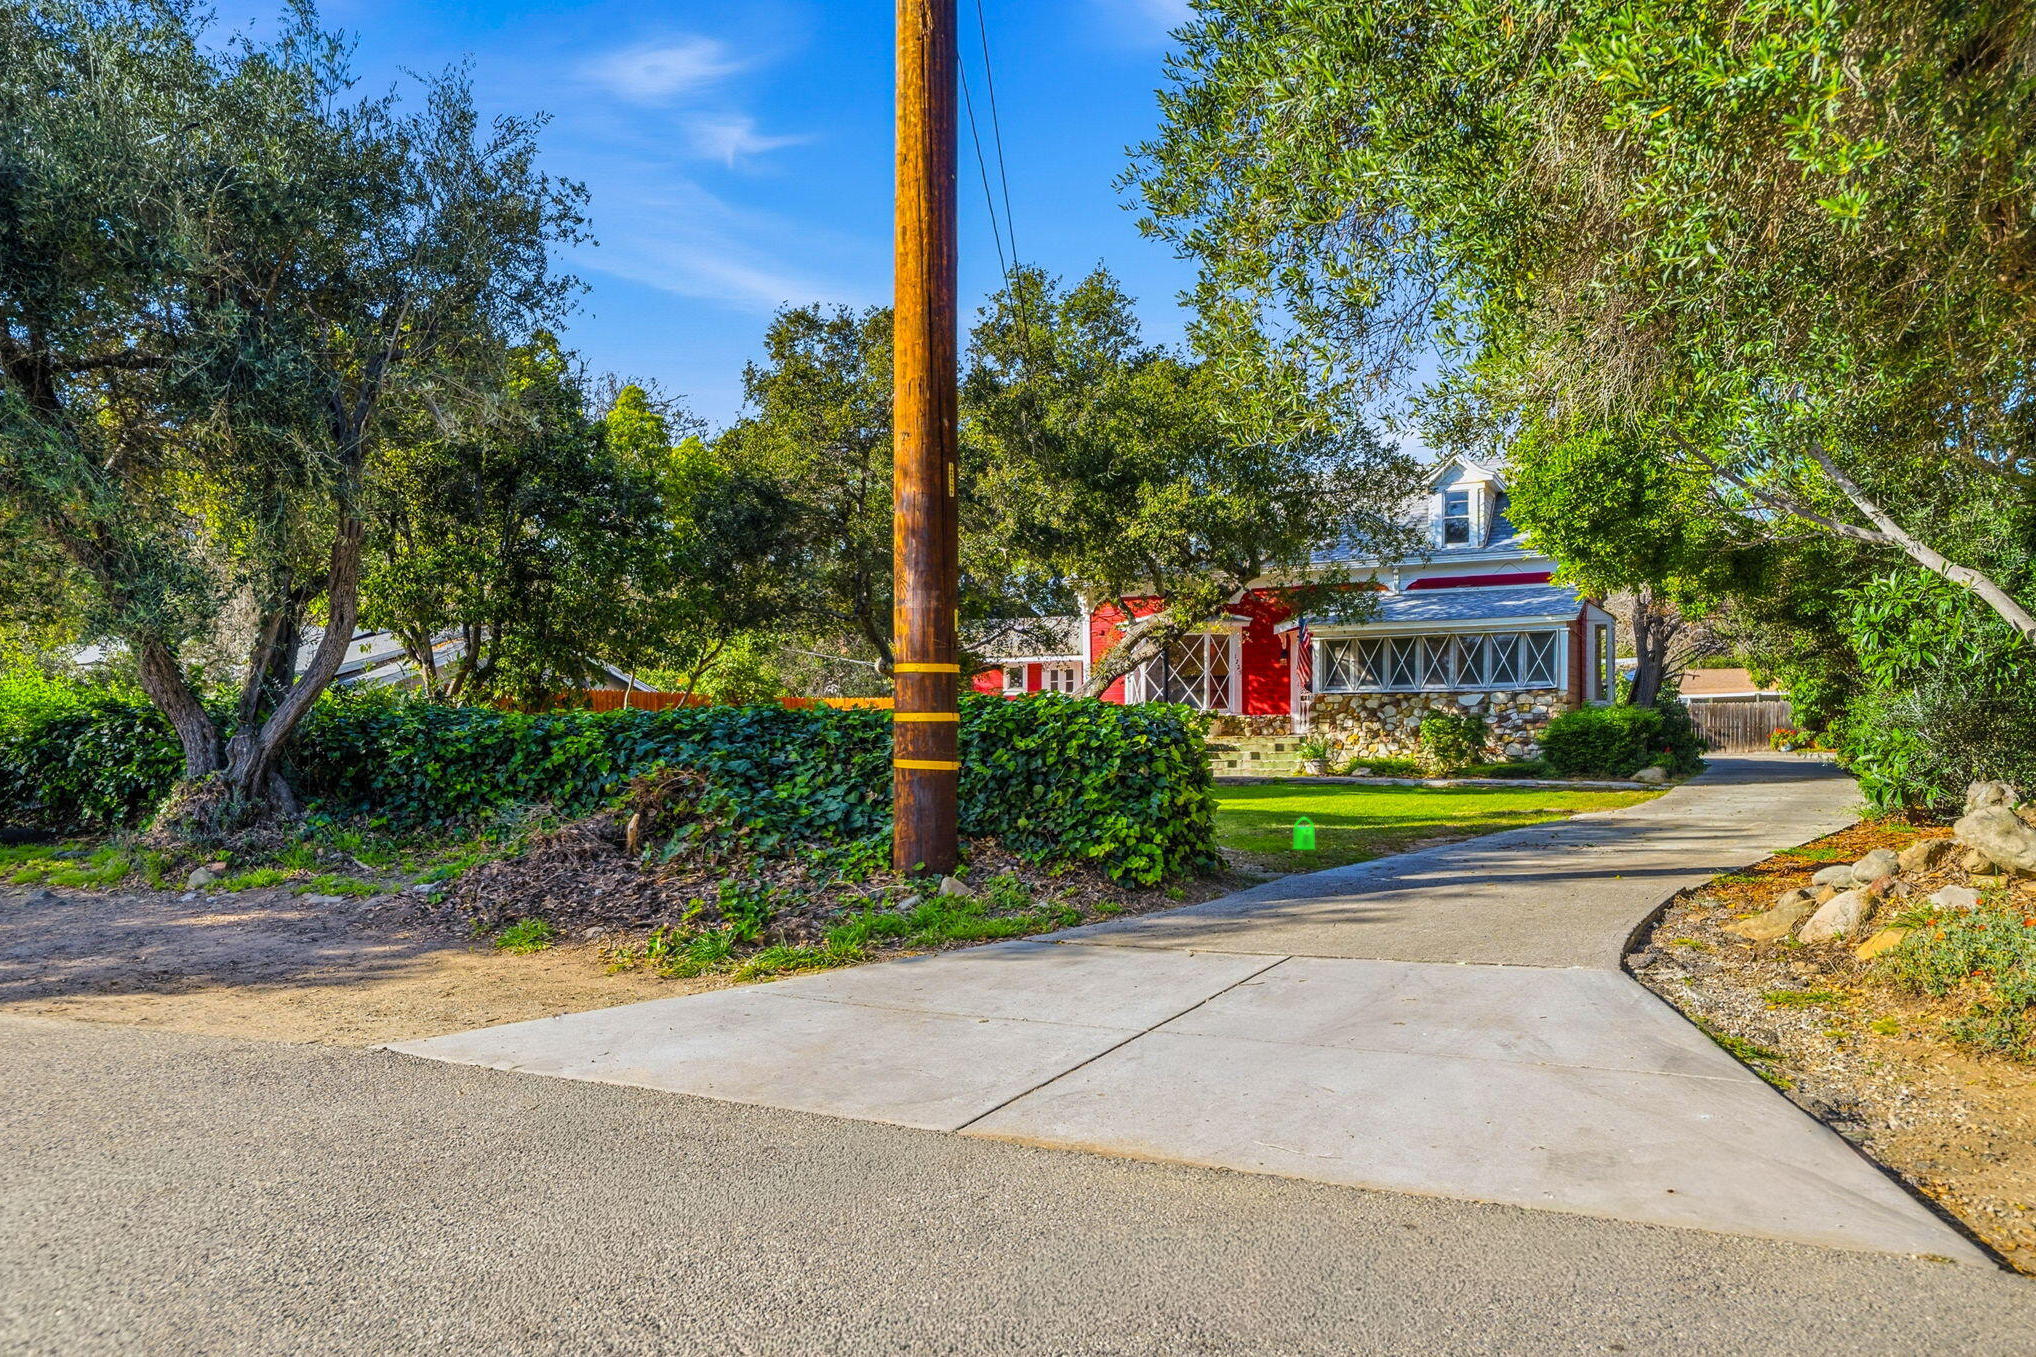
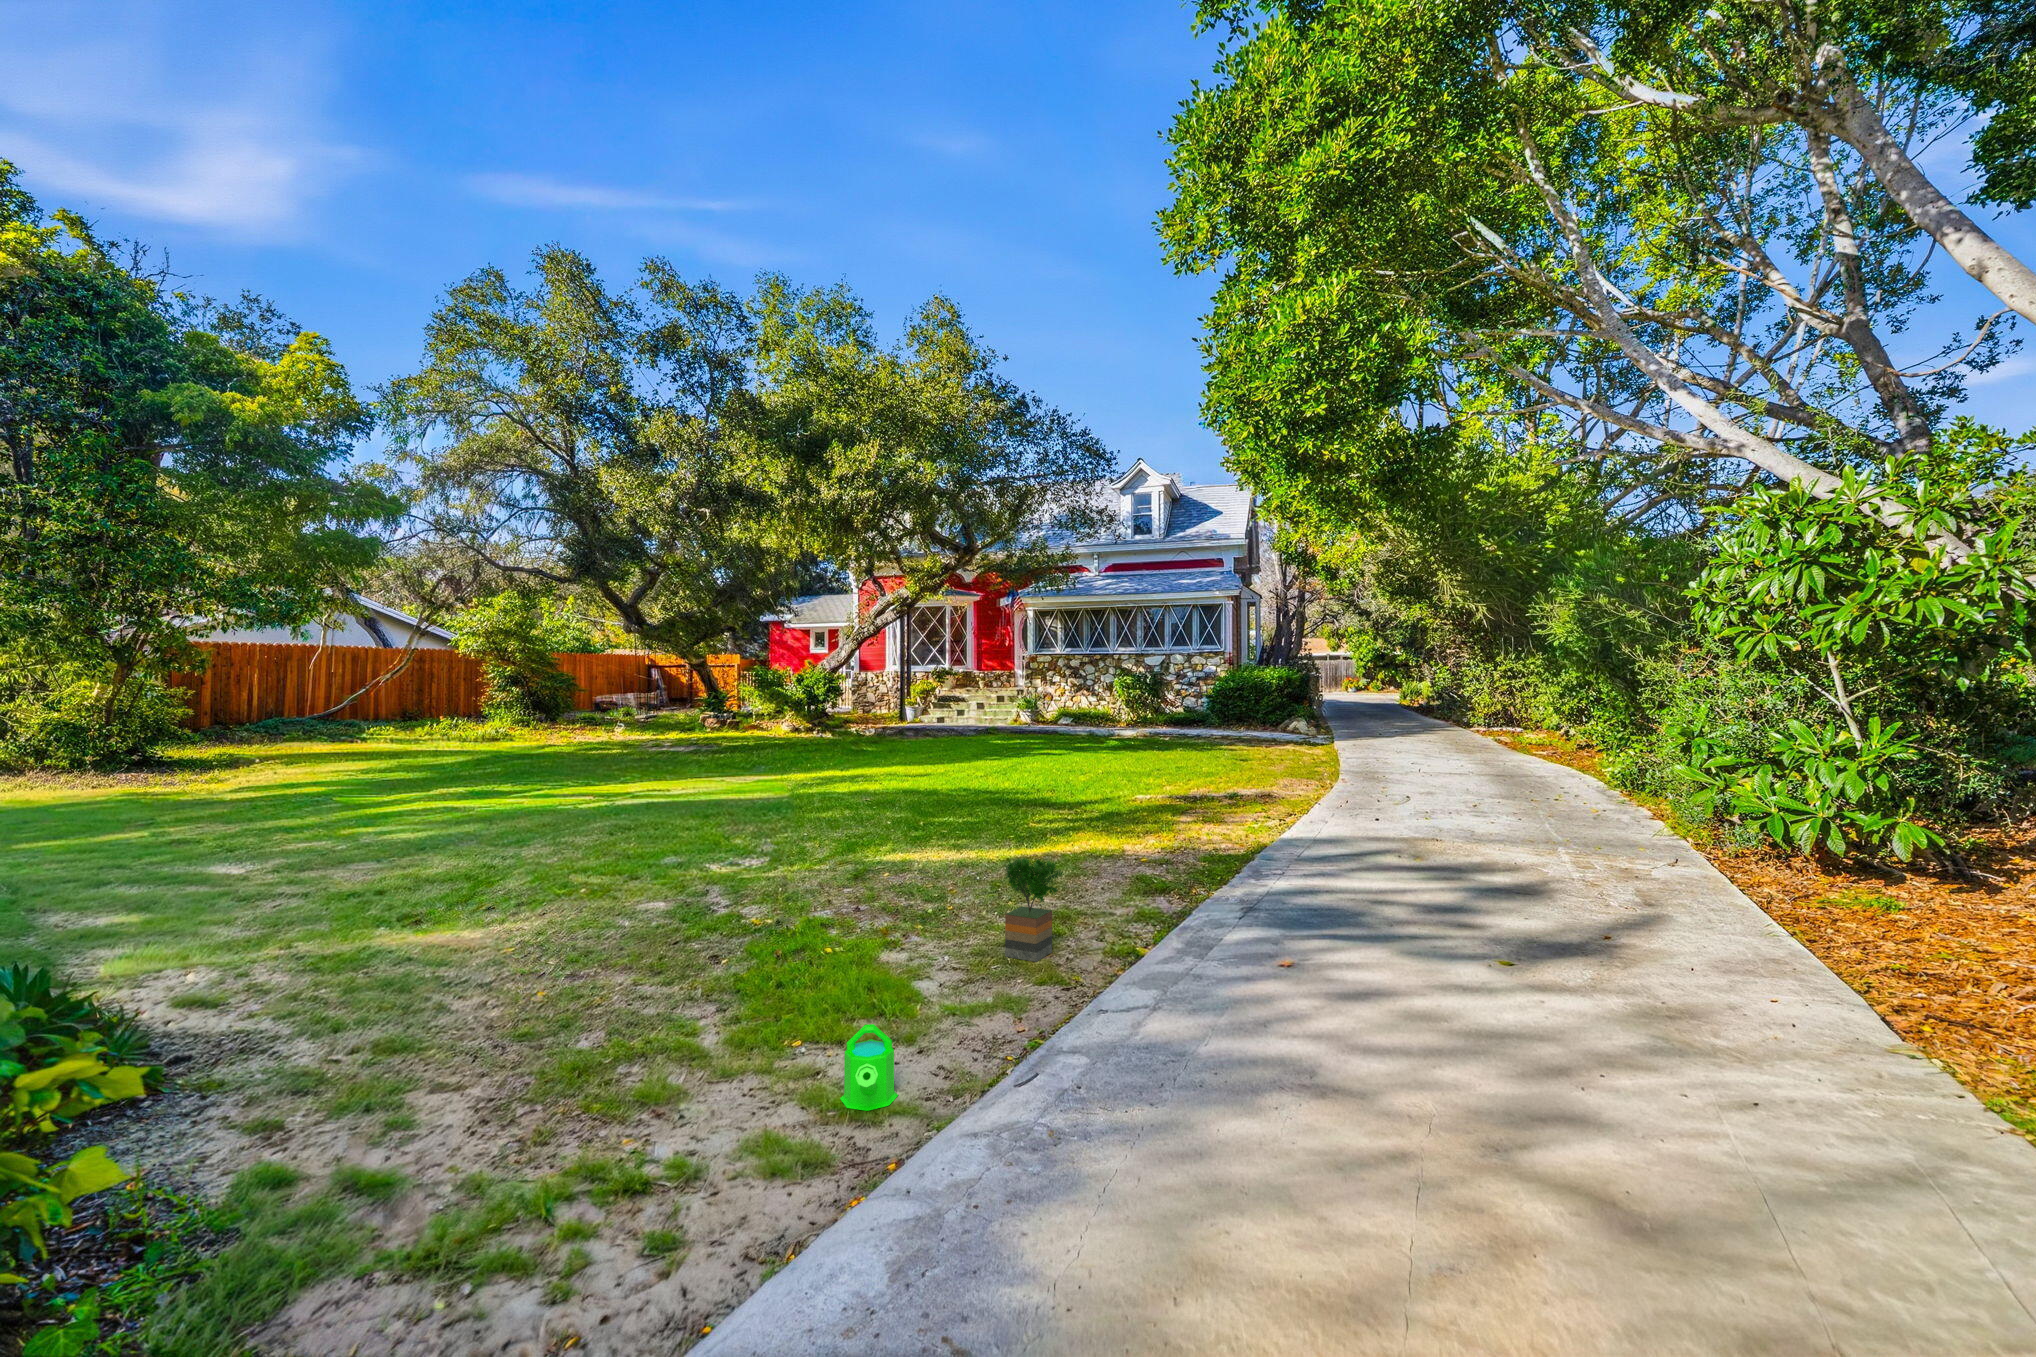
potted tree: none [1348,782,1386,840] -> present [1005,858,1063,962]

